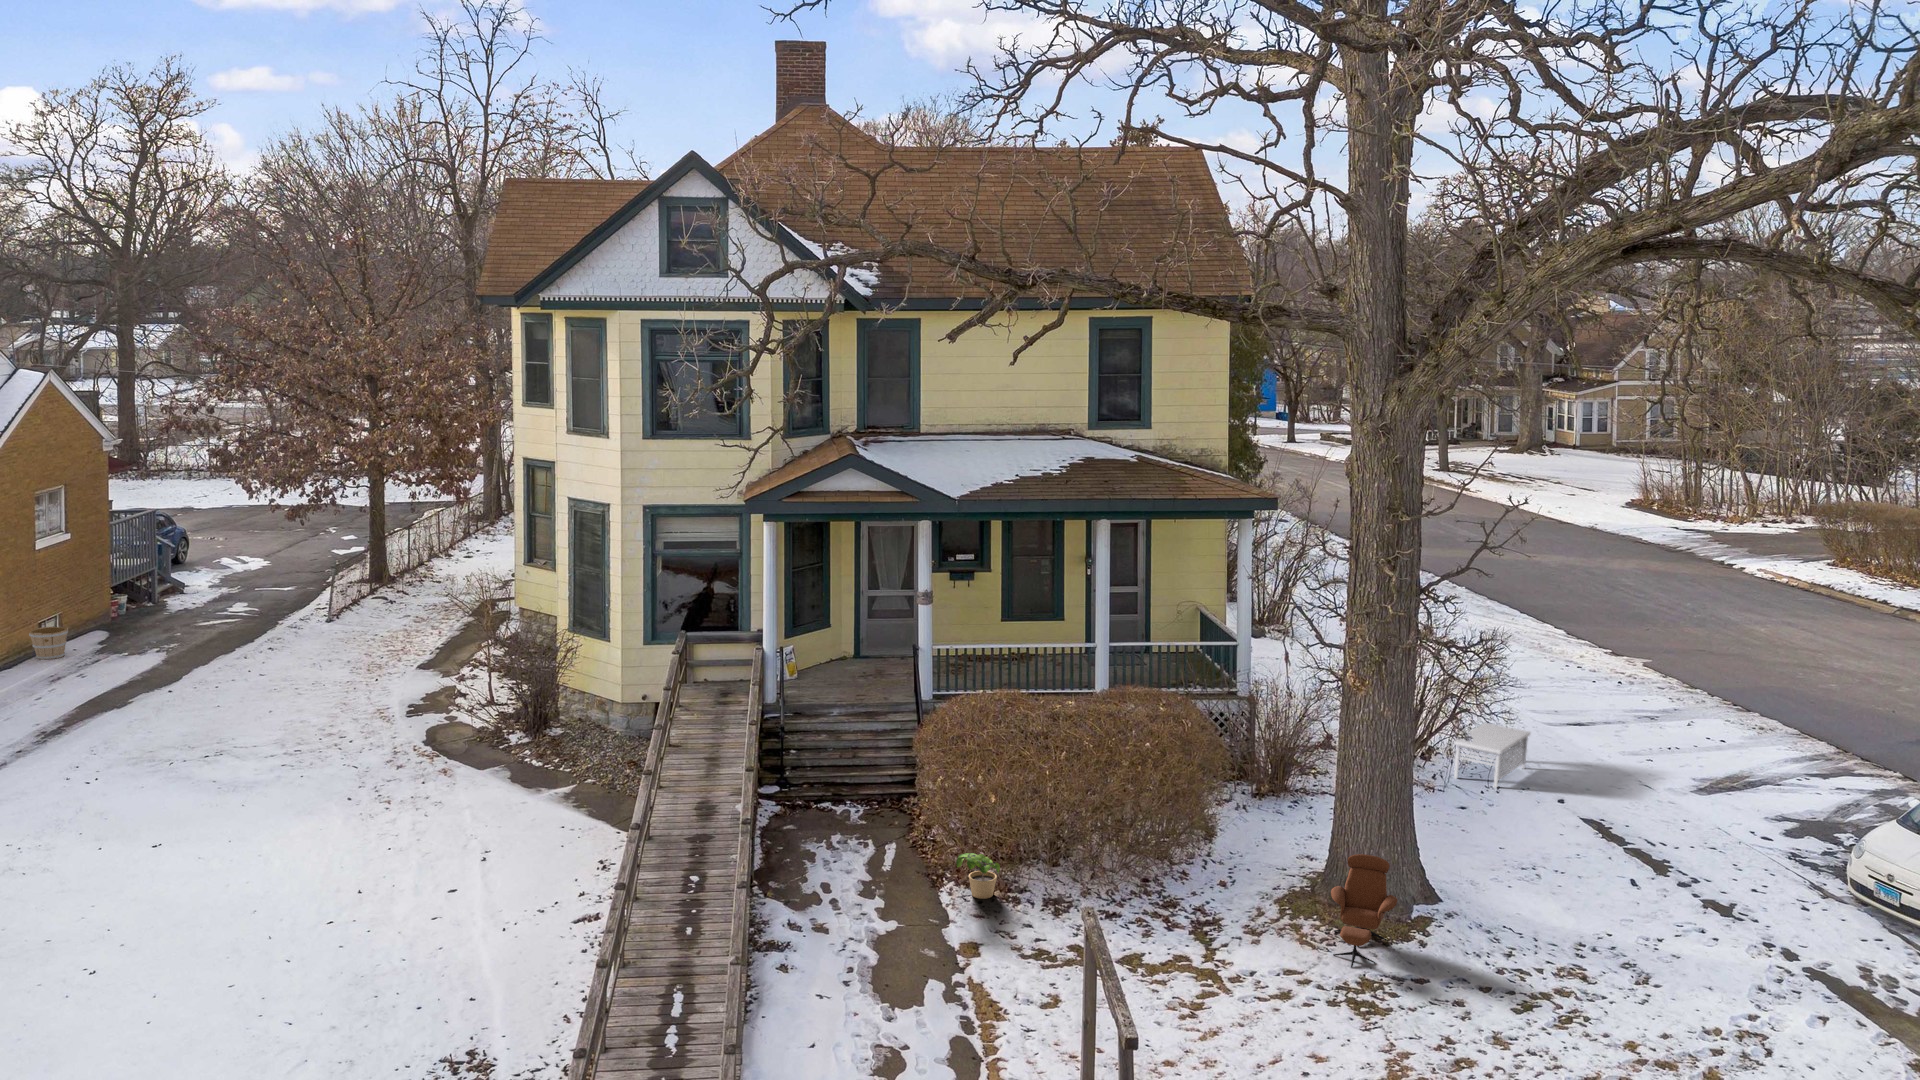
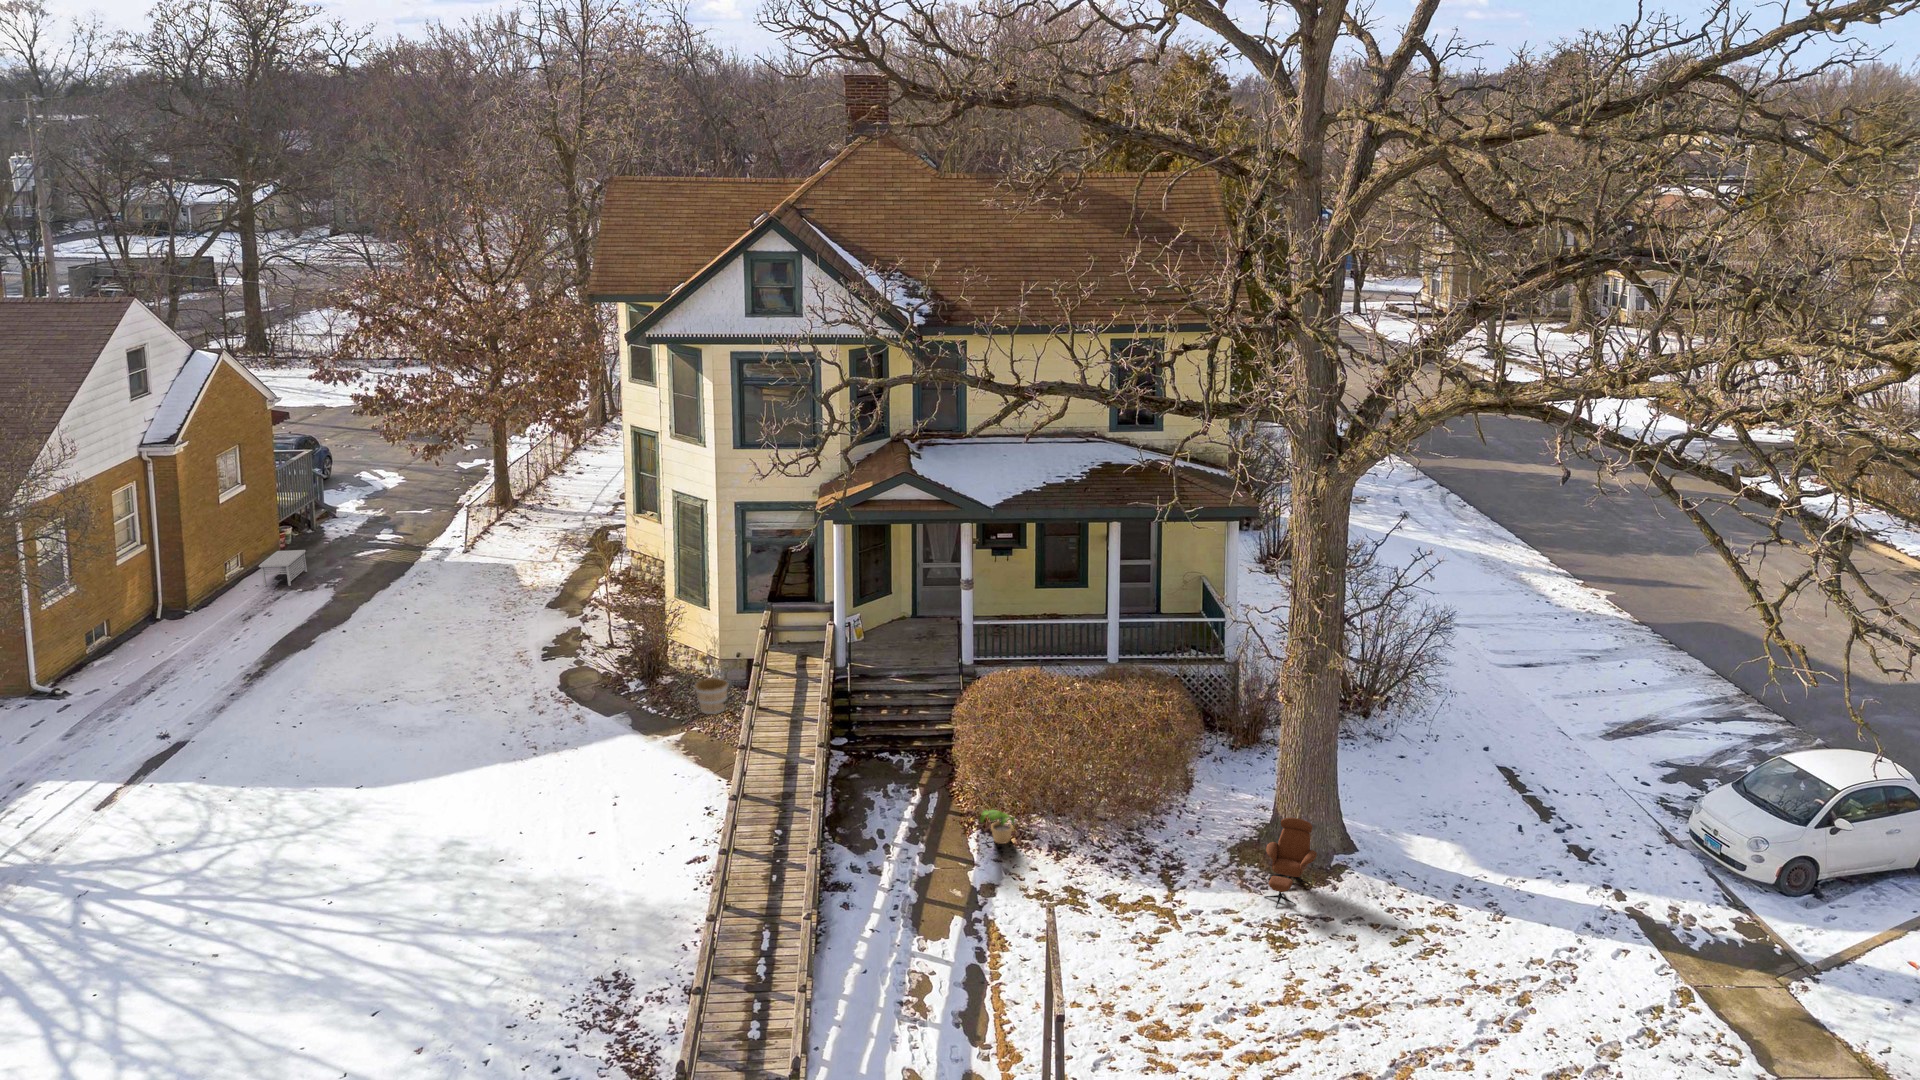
wooden bucket: present [29,627,68,660] -> present [695,678,729,714]
storage bench: present [1454,723,1530,788] -> present [259,550,307,587]

